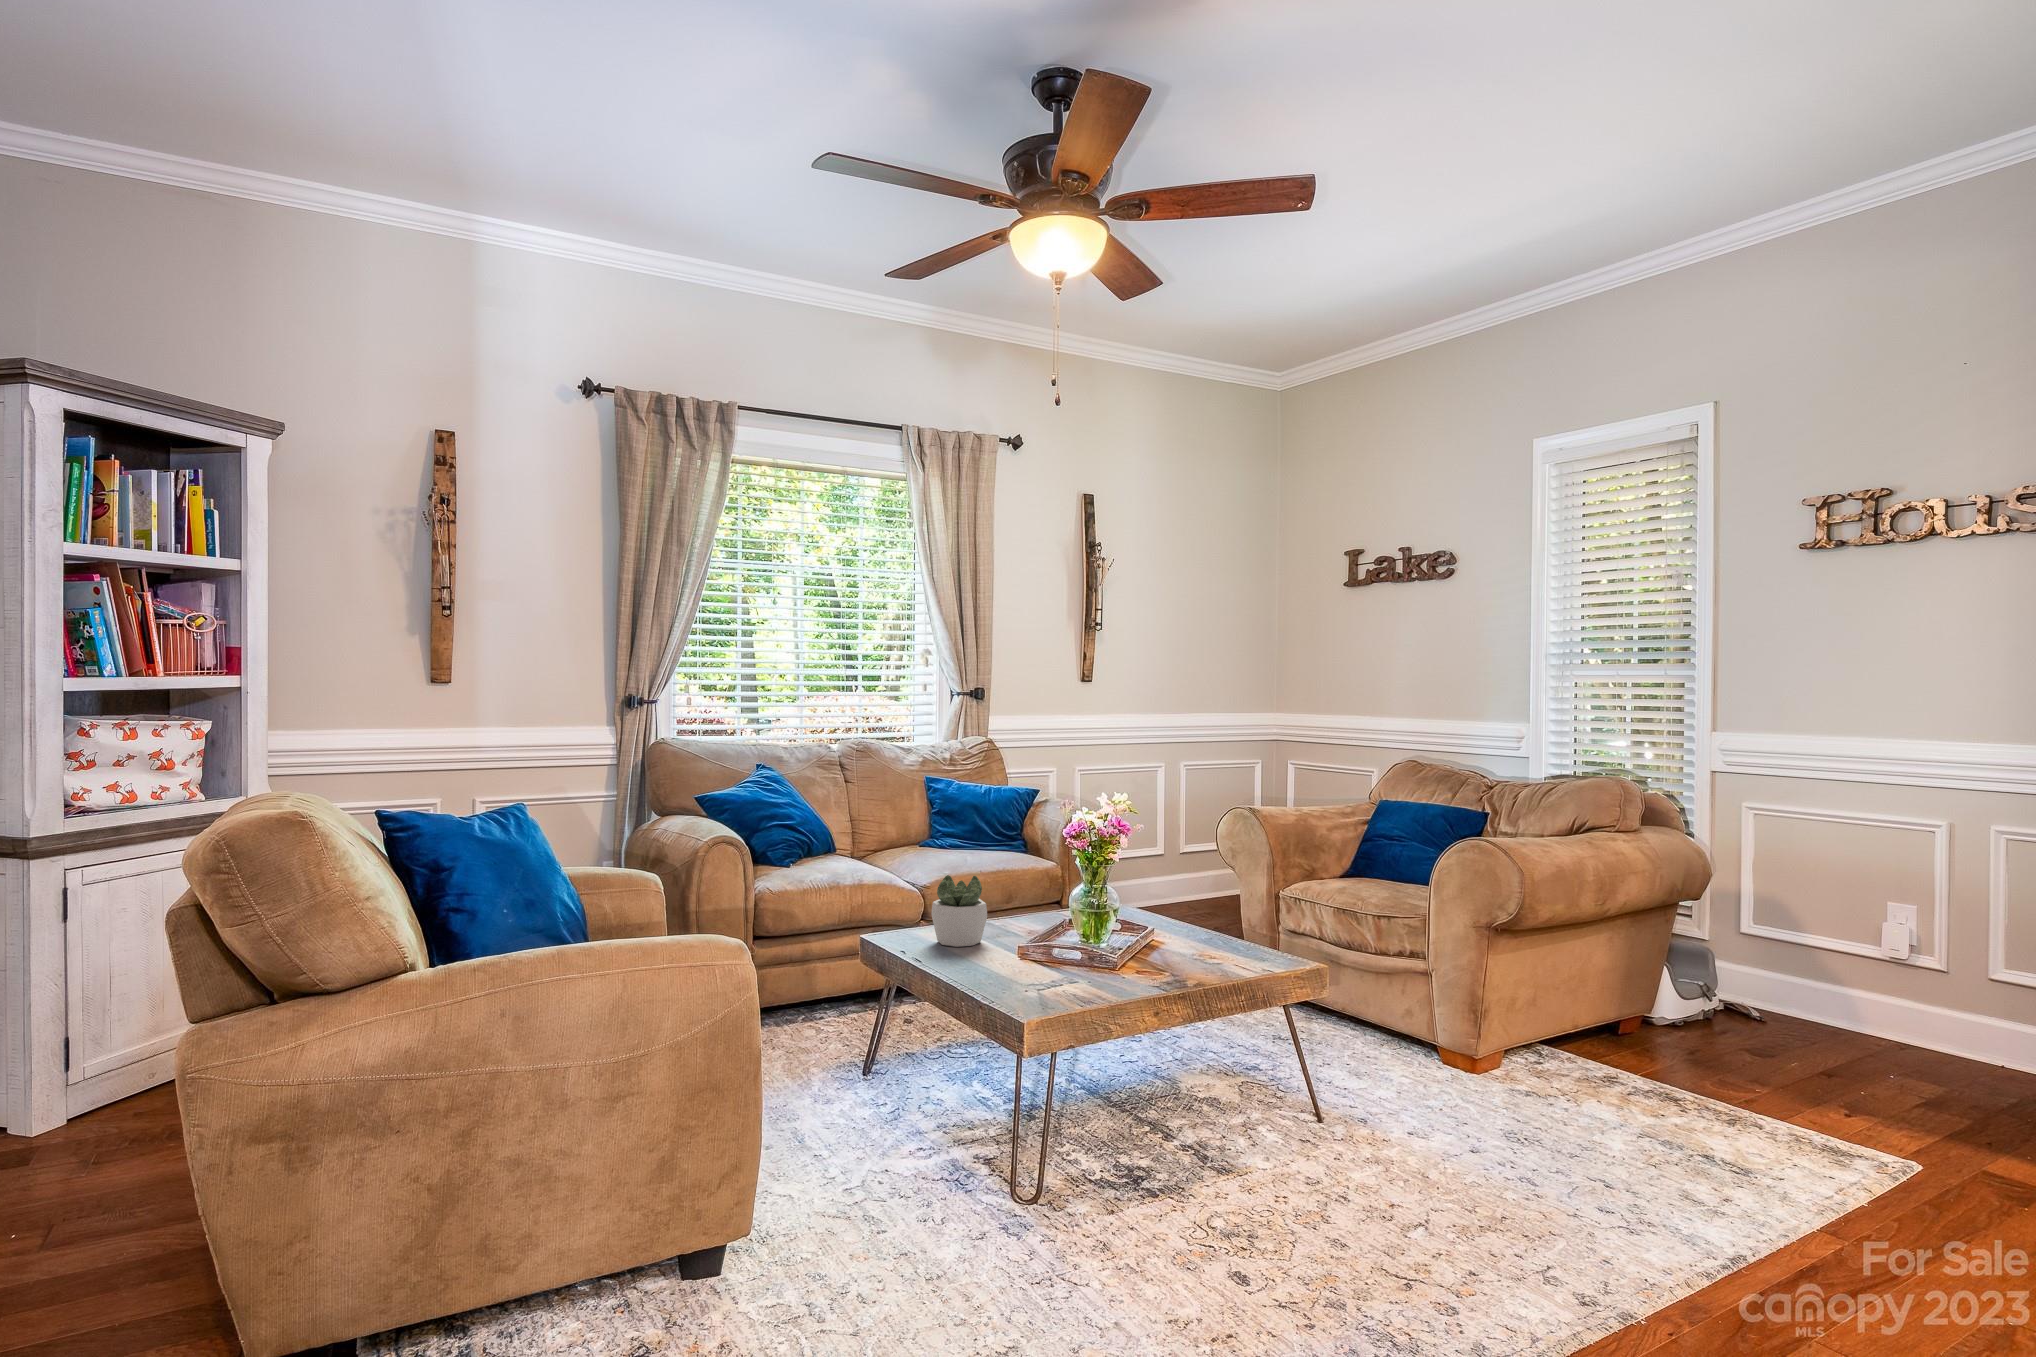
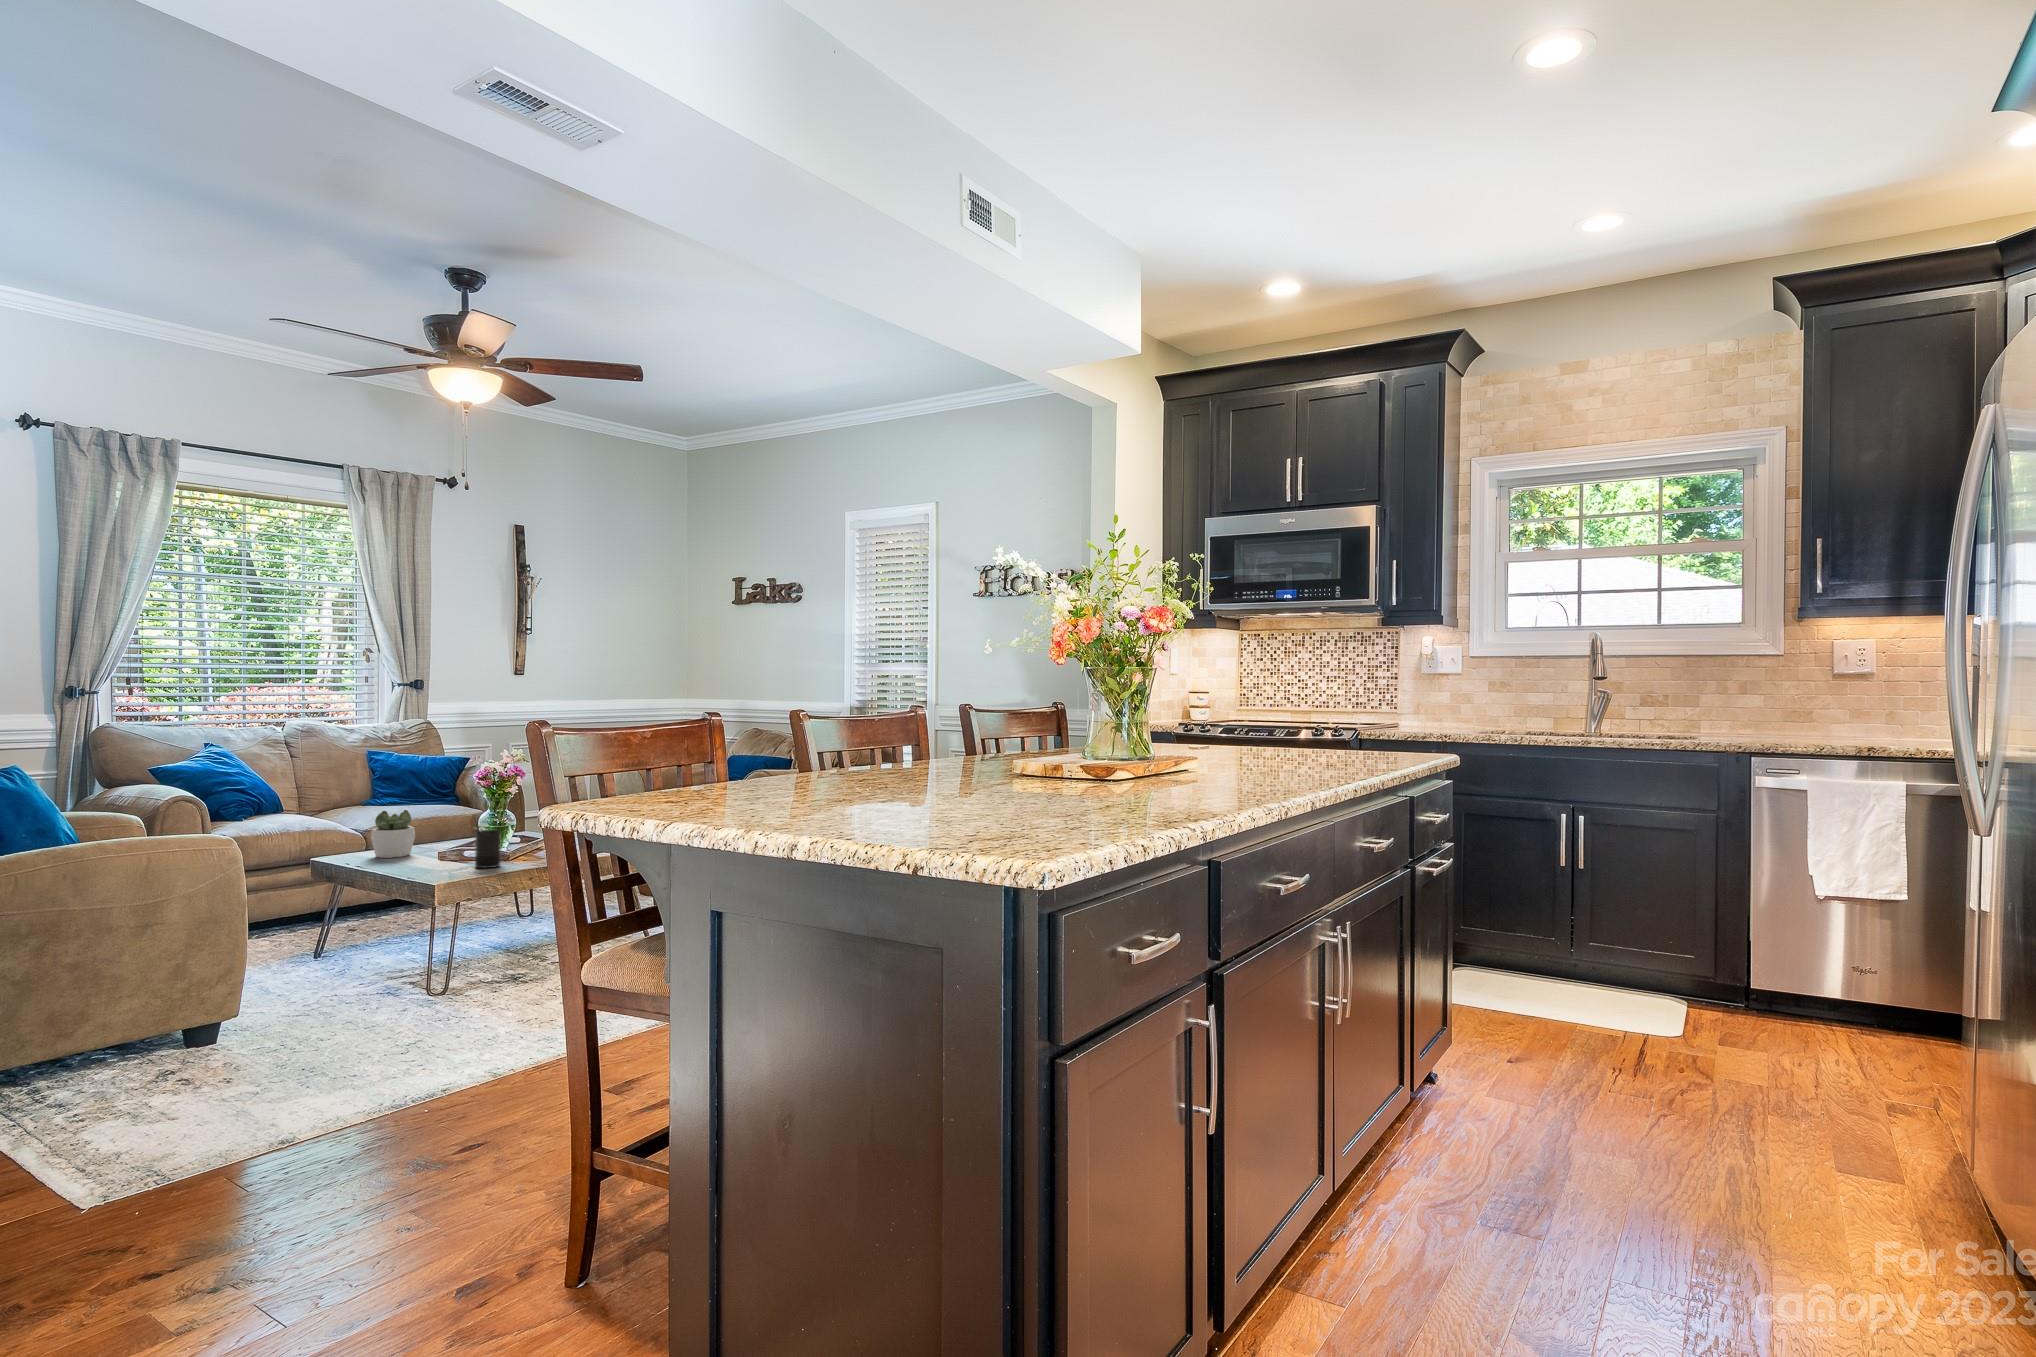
candle: none [1071,922,1112,989] -> present [475,830,501,868]

